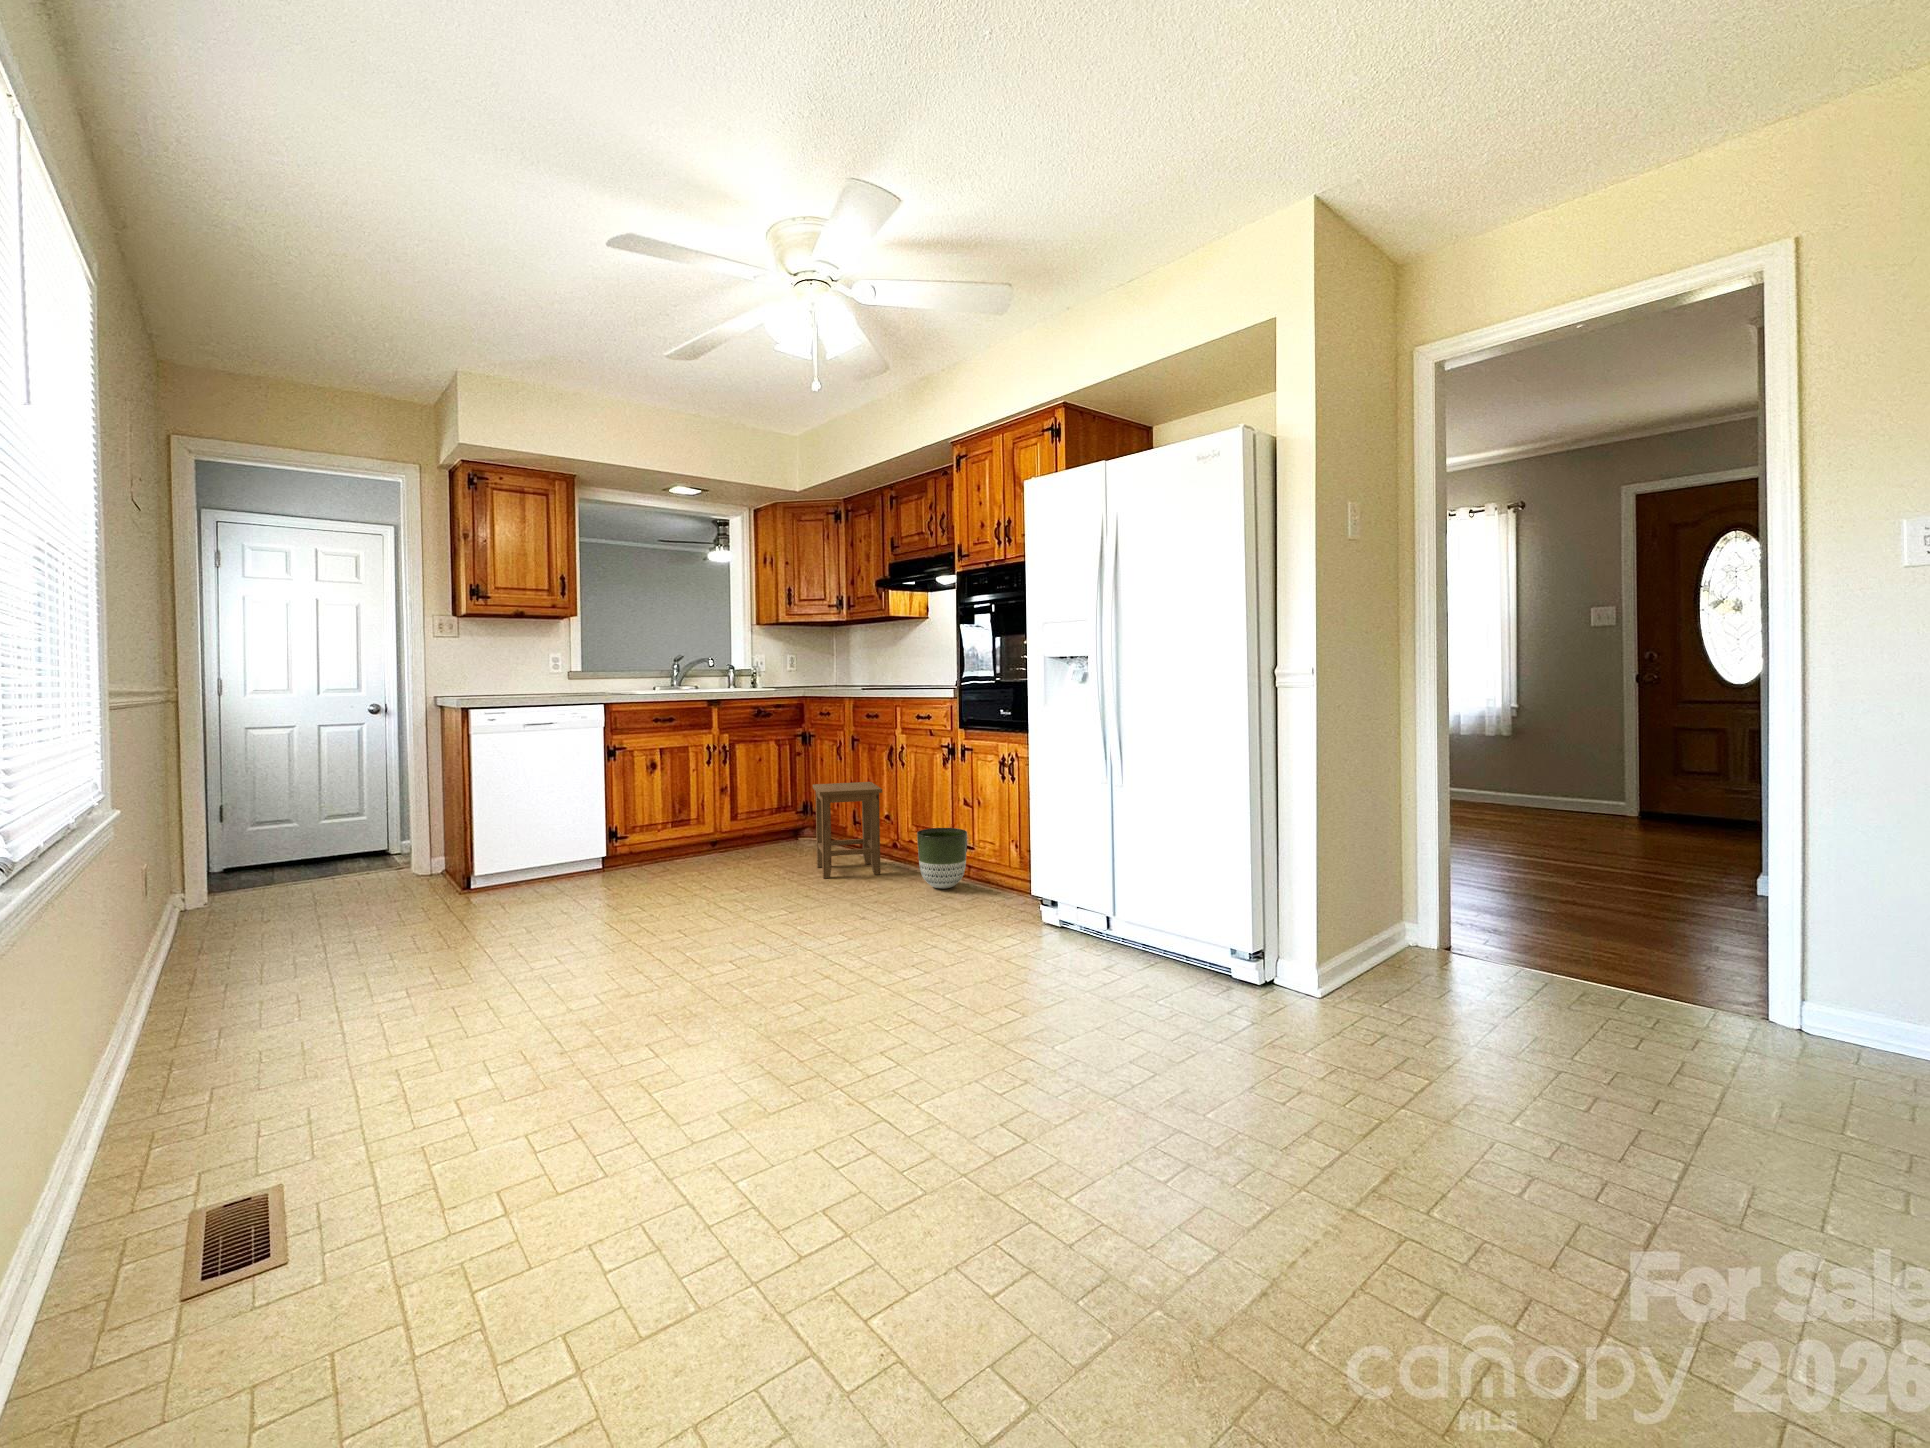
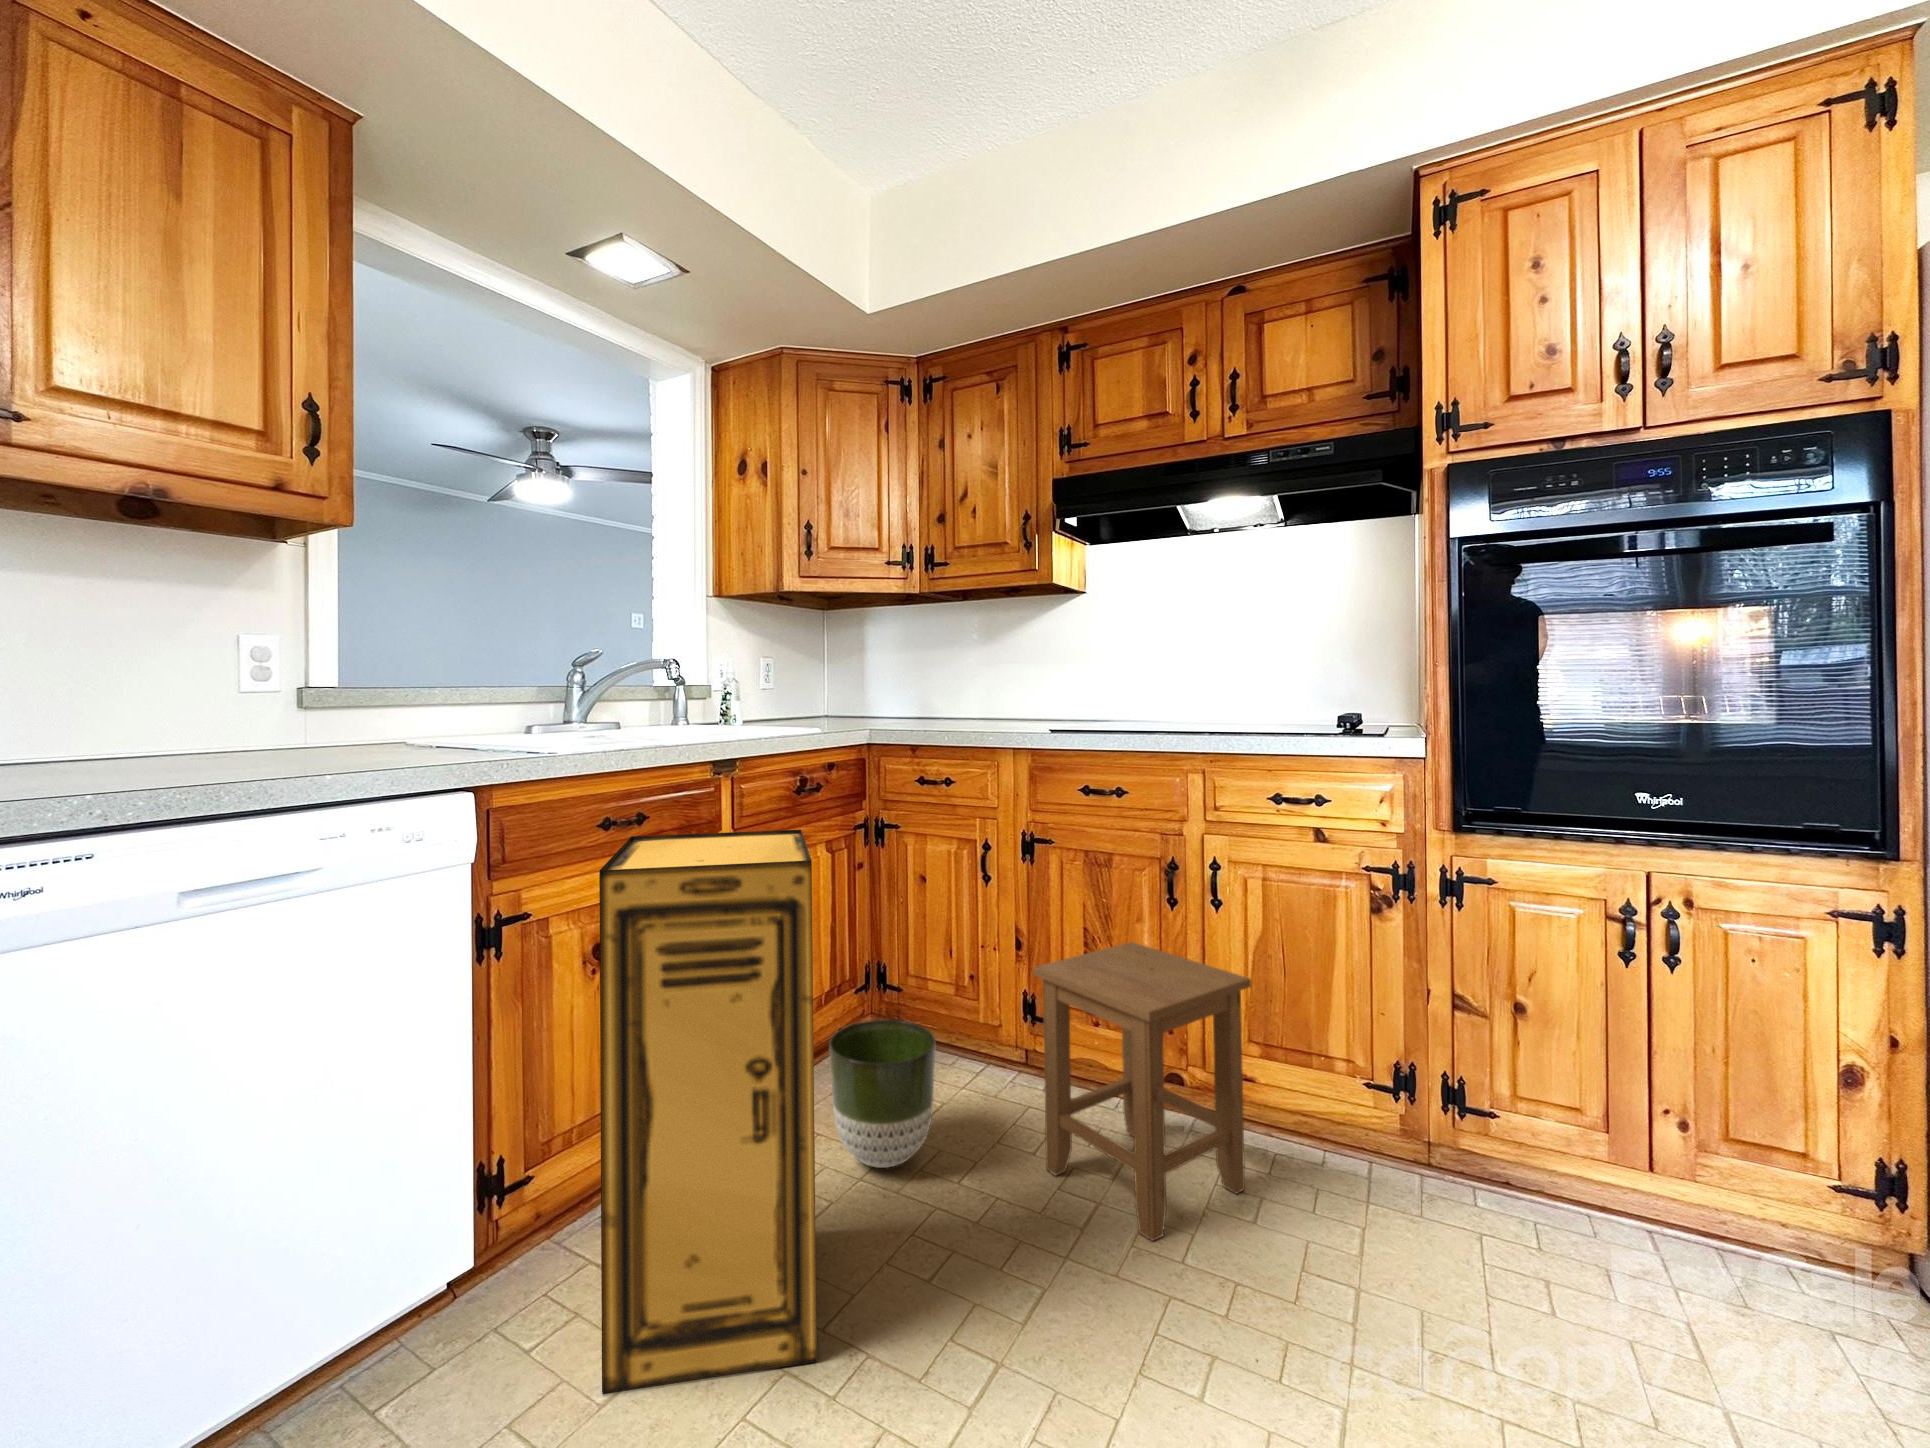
storage cabinet: none [627,723,716,883] -> present [599,830,817,1394]
planter: present [917,828,967,889] -> present [829,1020,935,1168]

